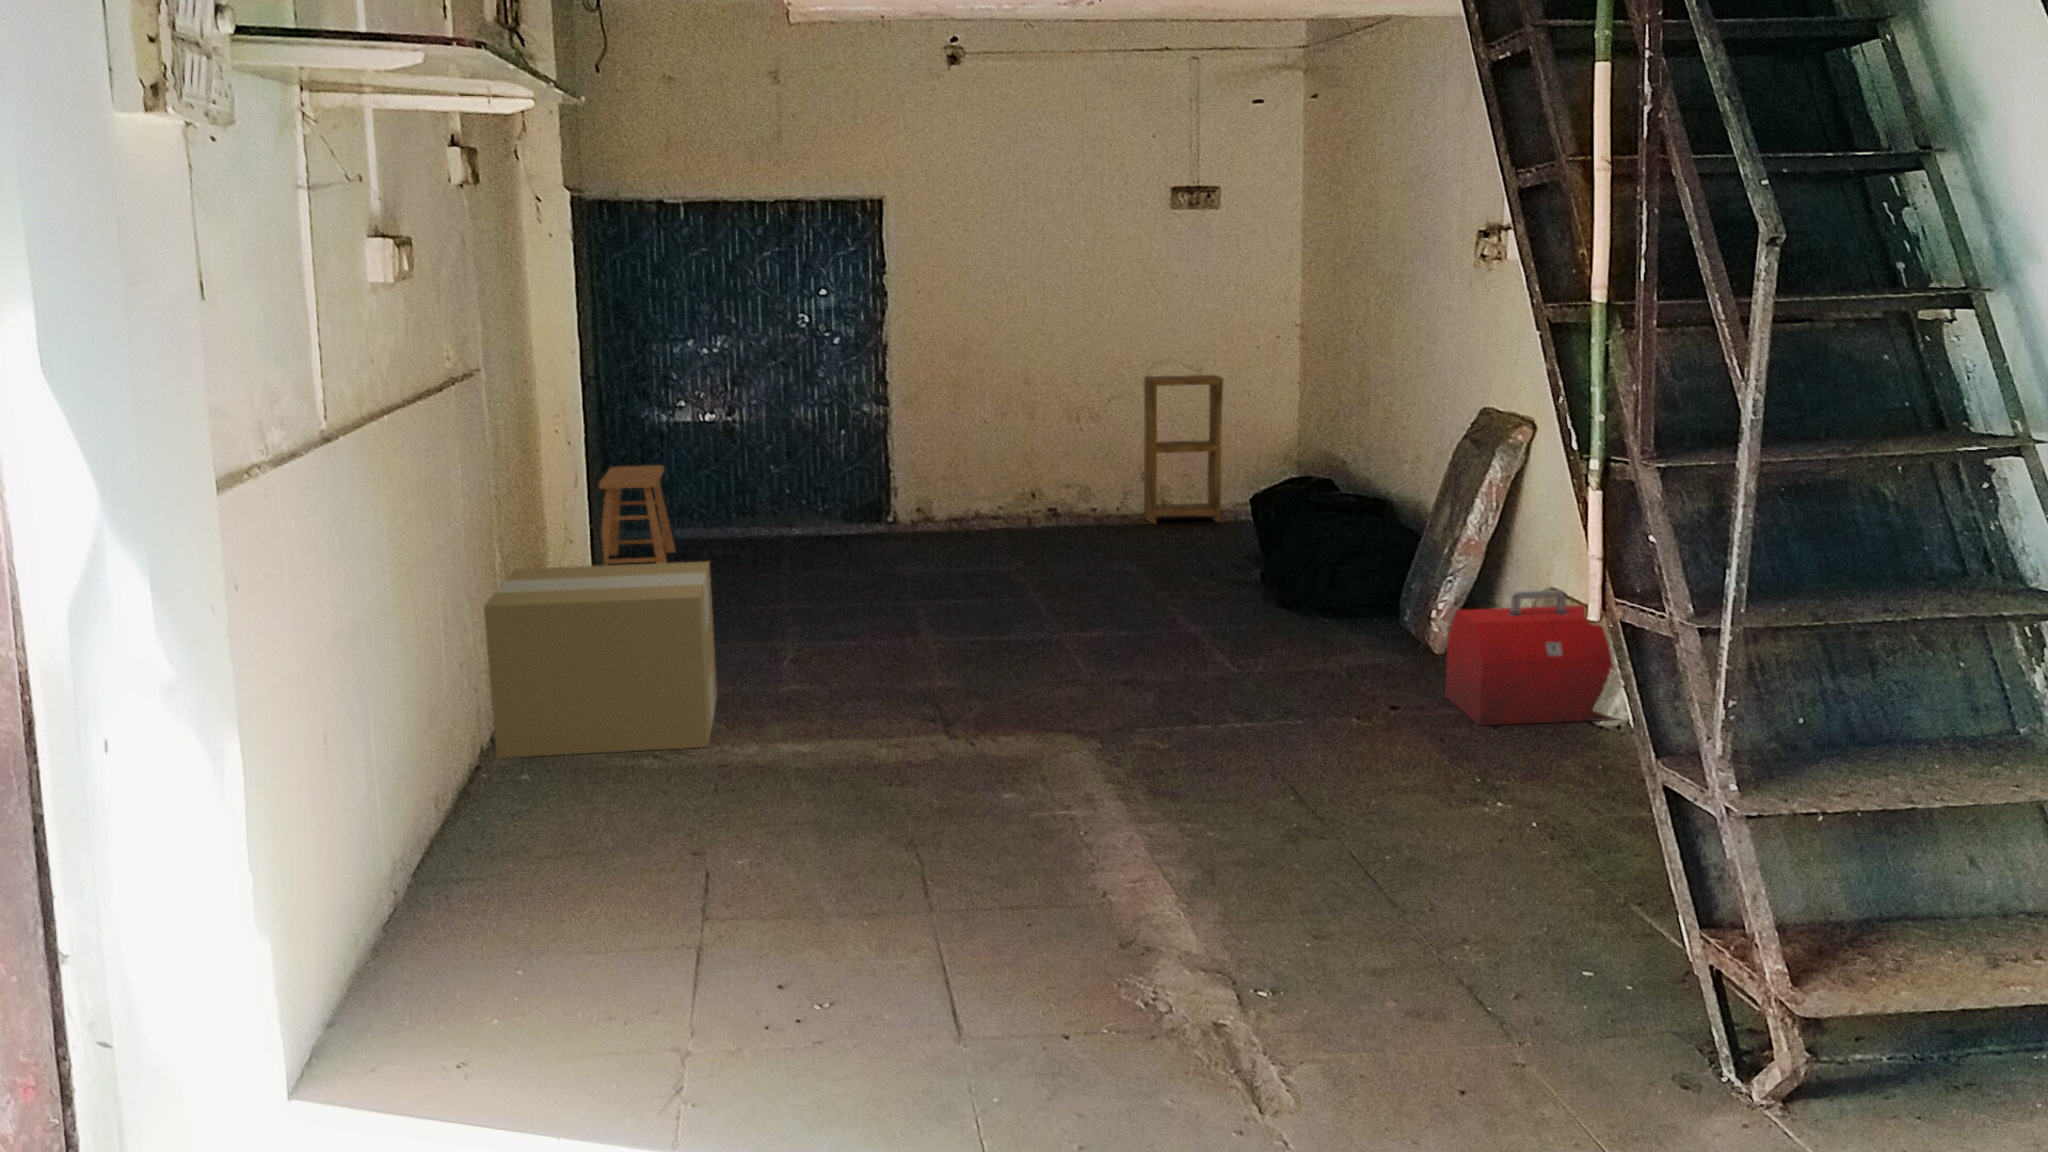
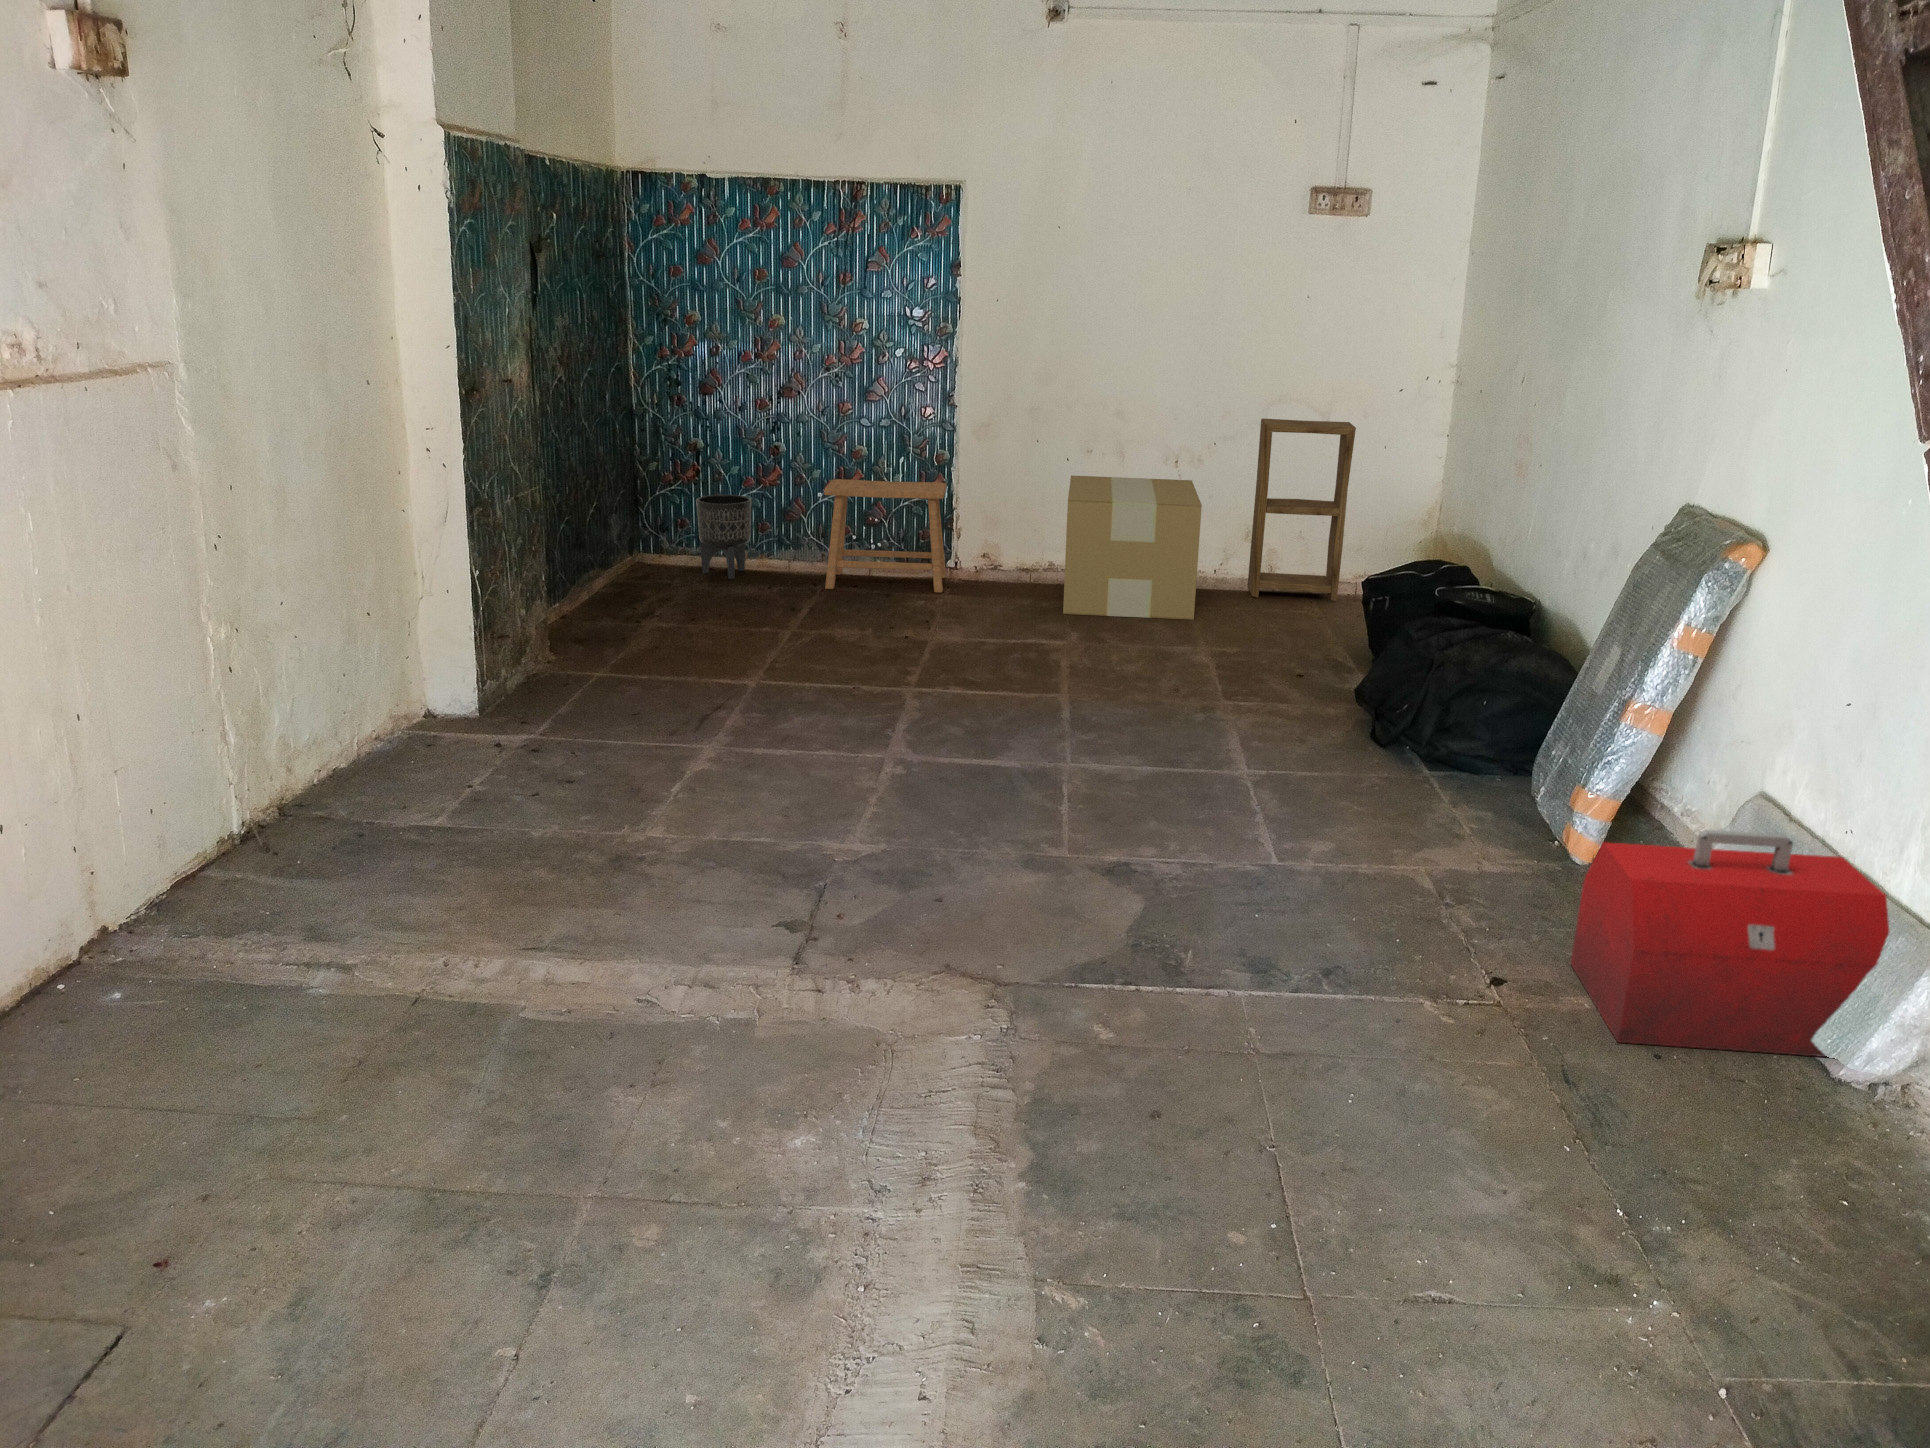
stool: present [599,465,676,565] -> present [824,479,946,593]
planter: none [670,471,718,544] -> present [696,495,751,579]
cardboard box: present [484,561,717,758] -> present [1063,475,1202,620]

